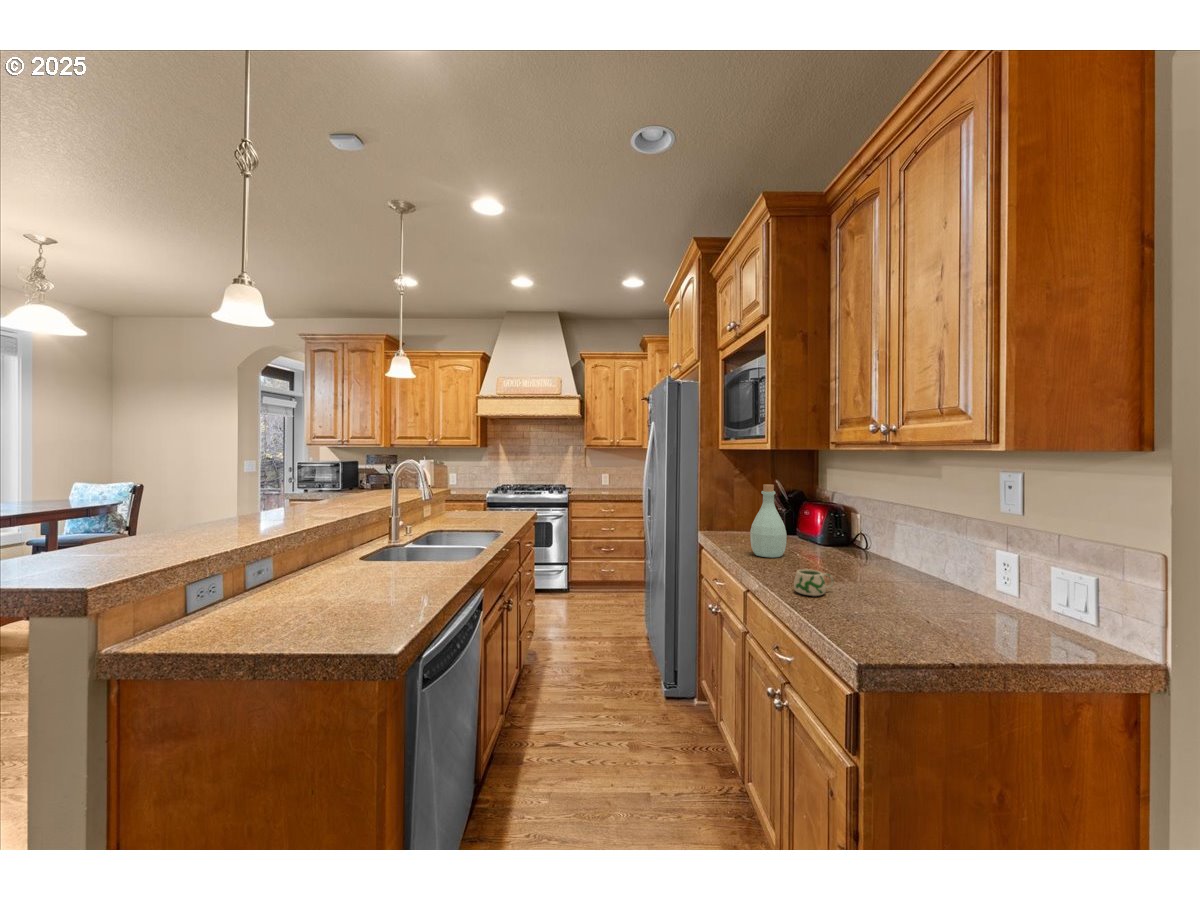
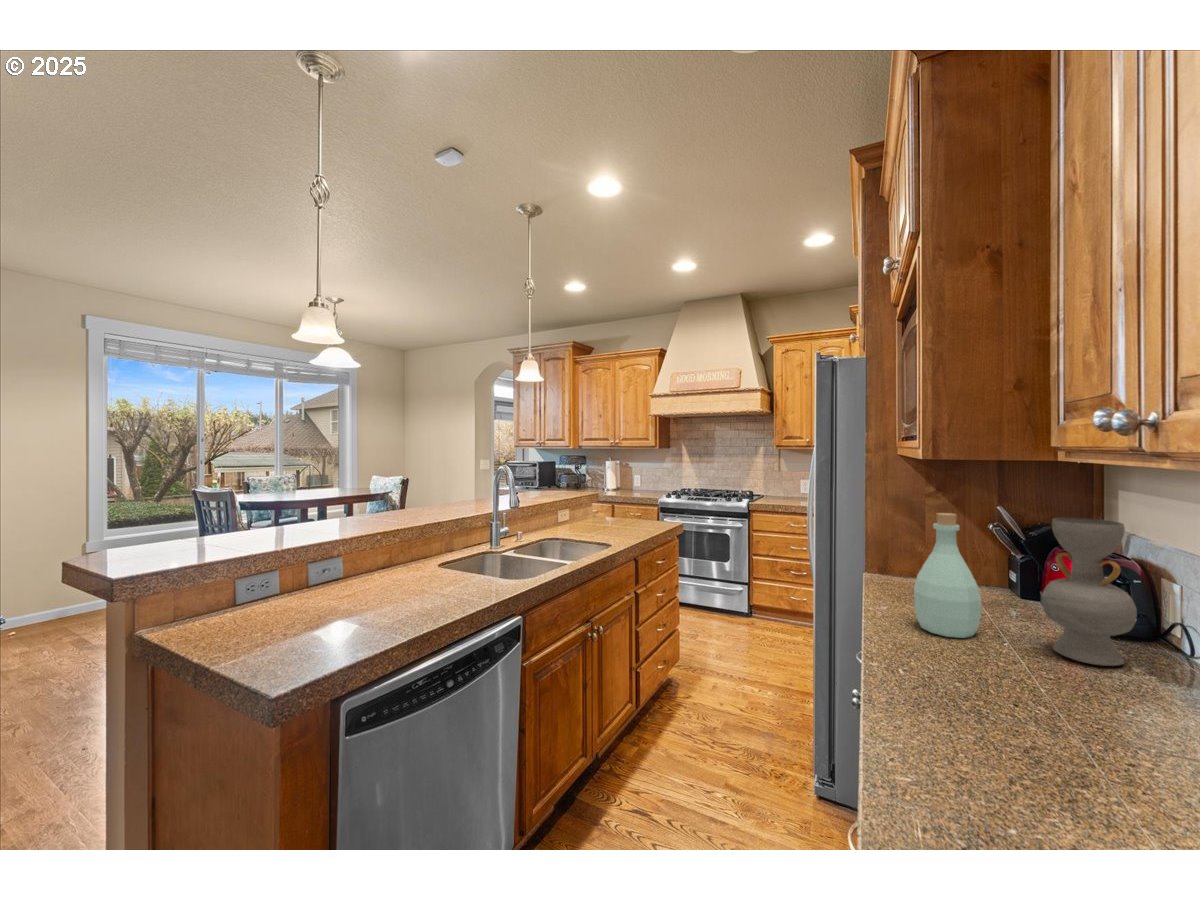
decorative vase: none [815,484,855,559] -> present [1041,518,1137,666]
mug: present [794,569,834,596] -> none [925,685,1019,748]

